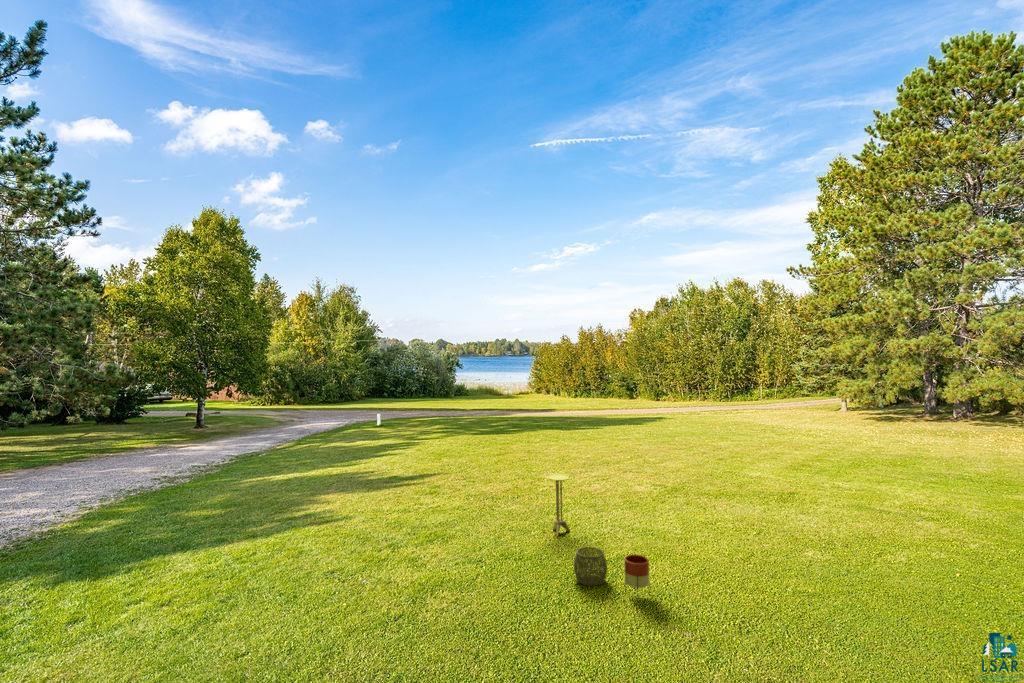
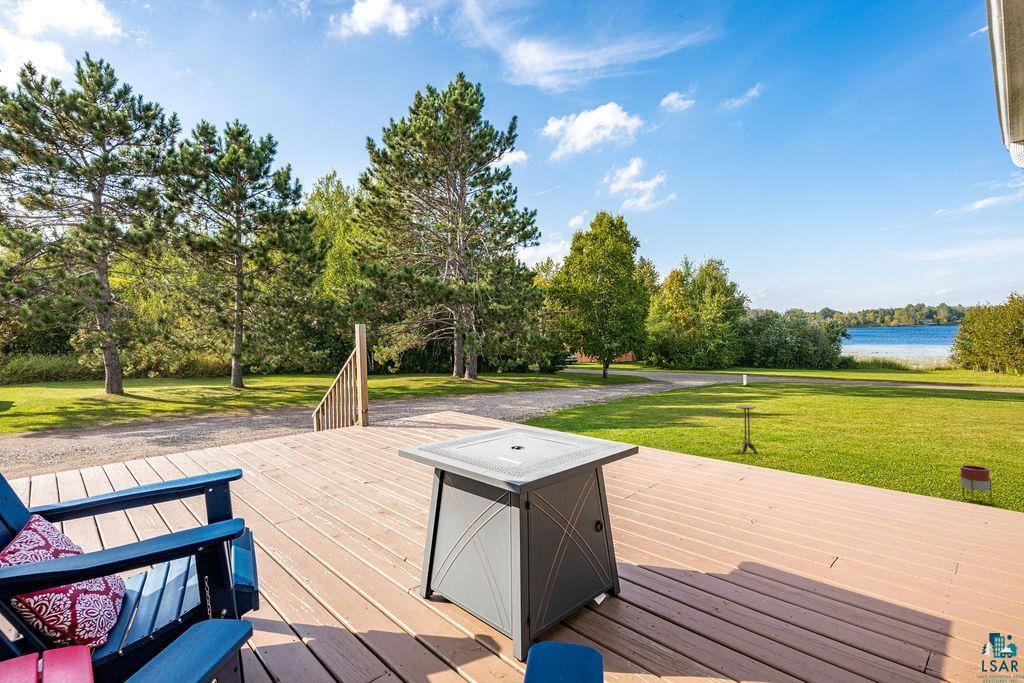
side table: present [548,475,570,536] -> present [736,405,758,454]
woven basket: present [574,547,607,586] -> none [909,459,947,489]

